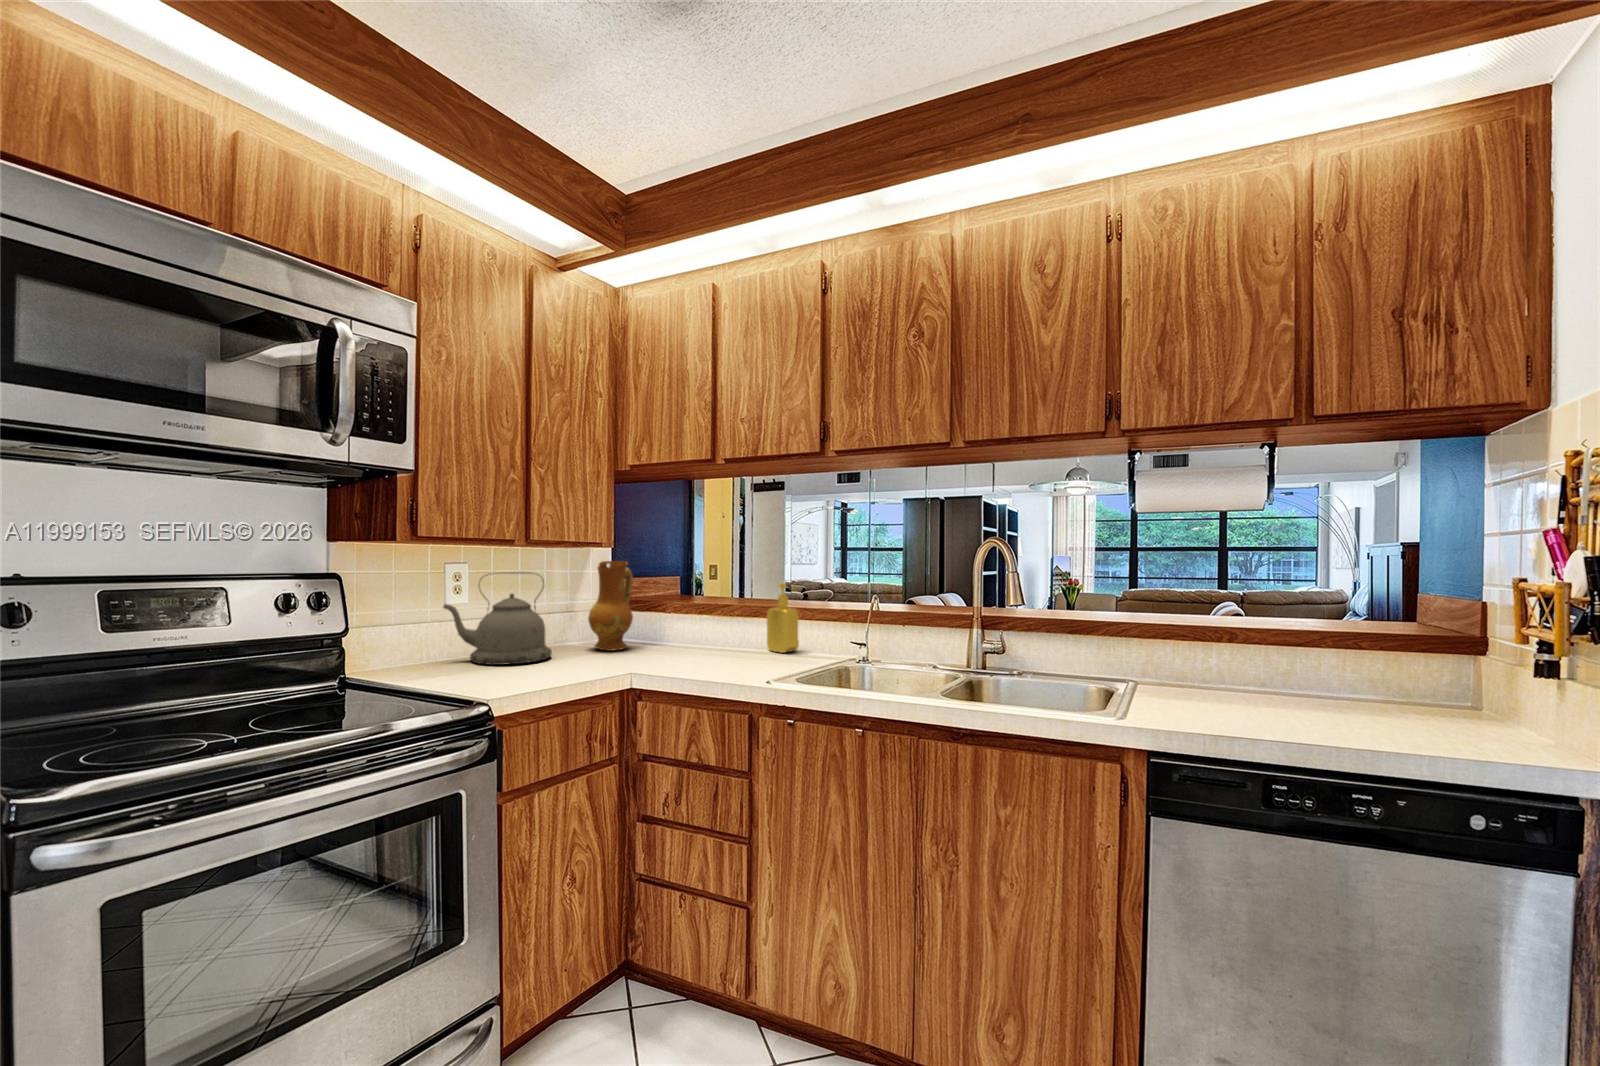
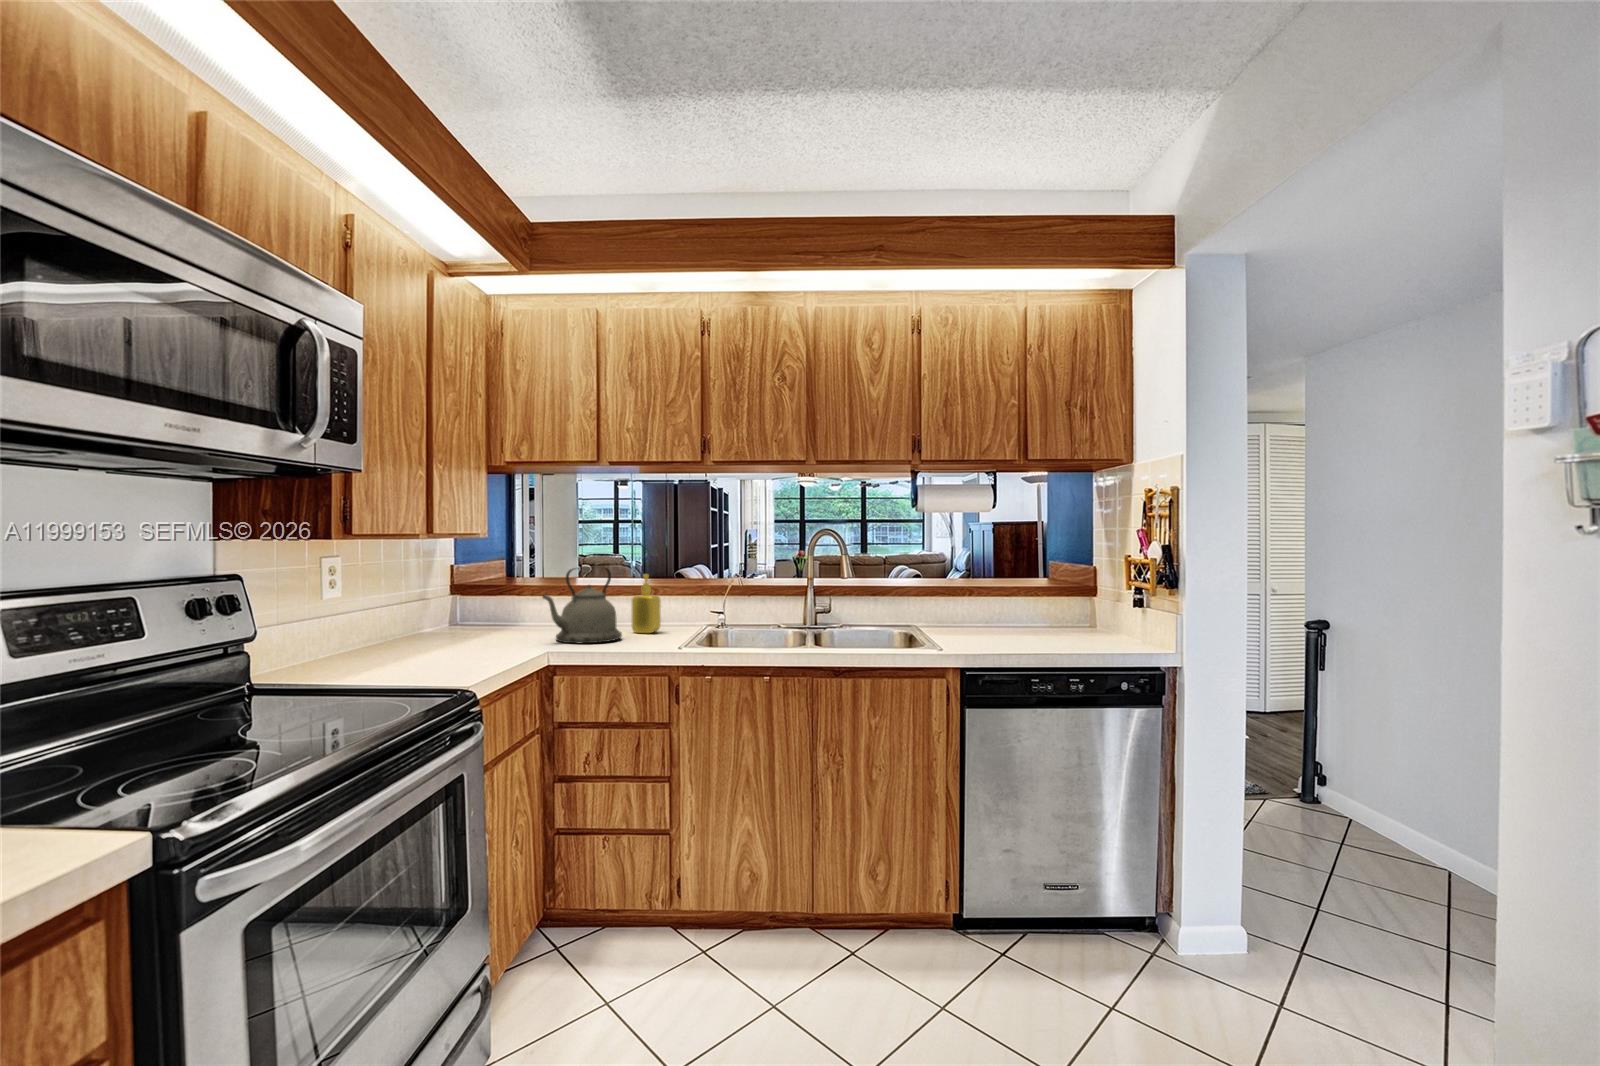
ceramic jug: present [588,561,633,651] -> none [468,557,511,641]
kettle: present [443,573,552,665] -> present [543,568,622,643]

